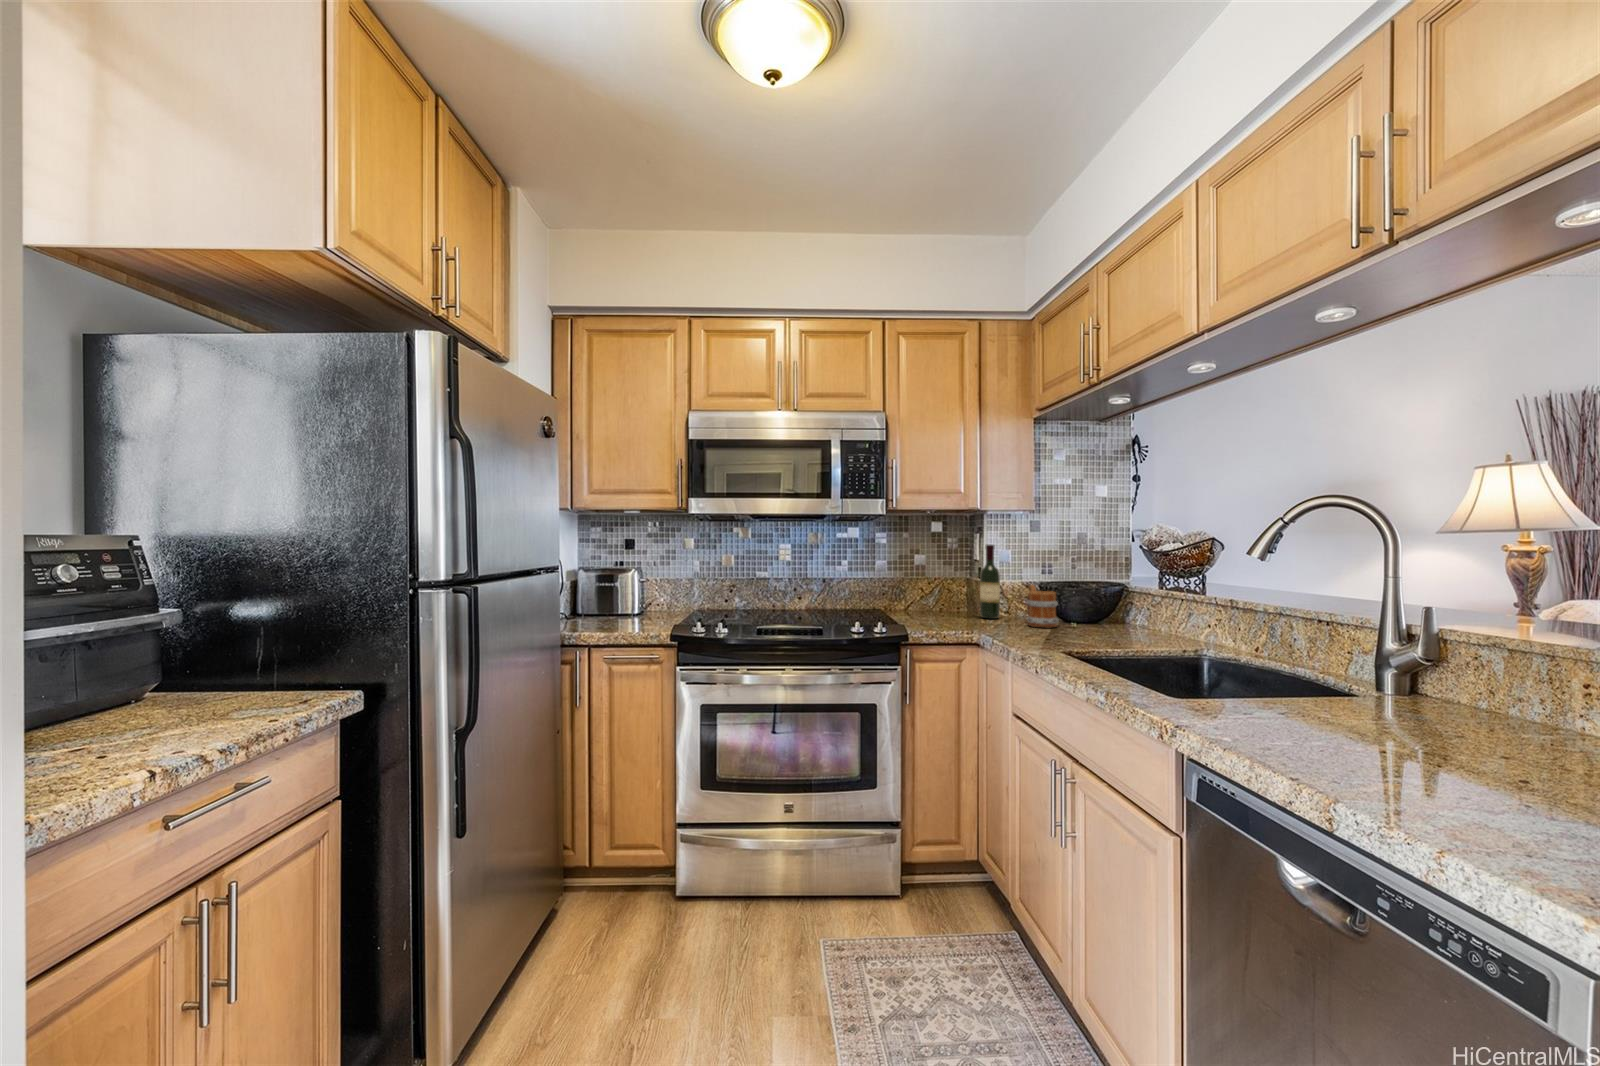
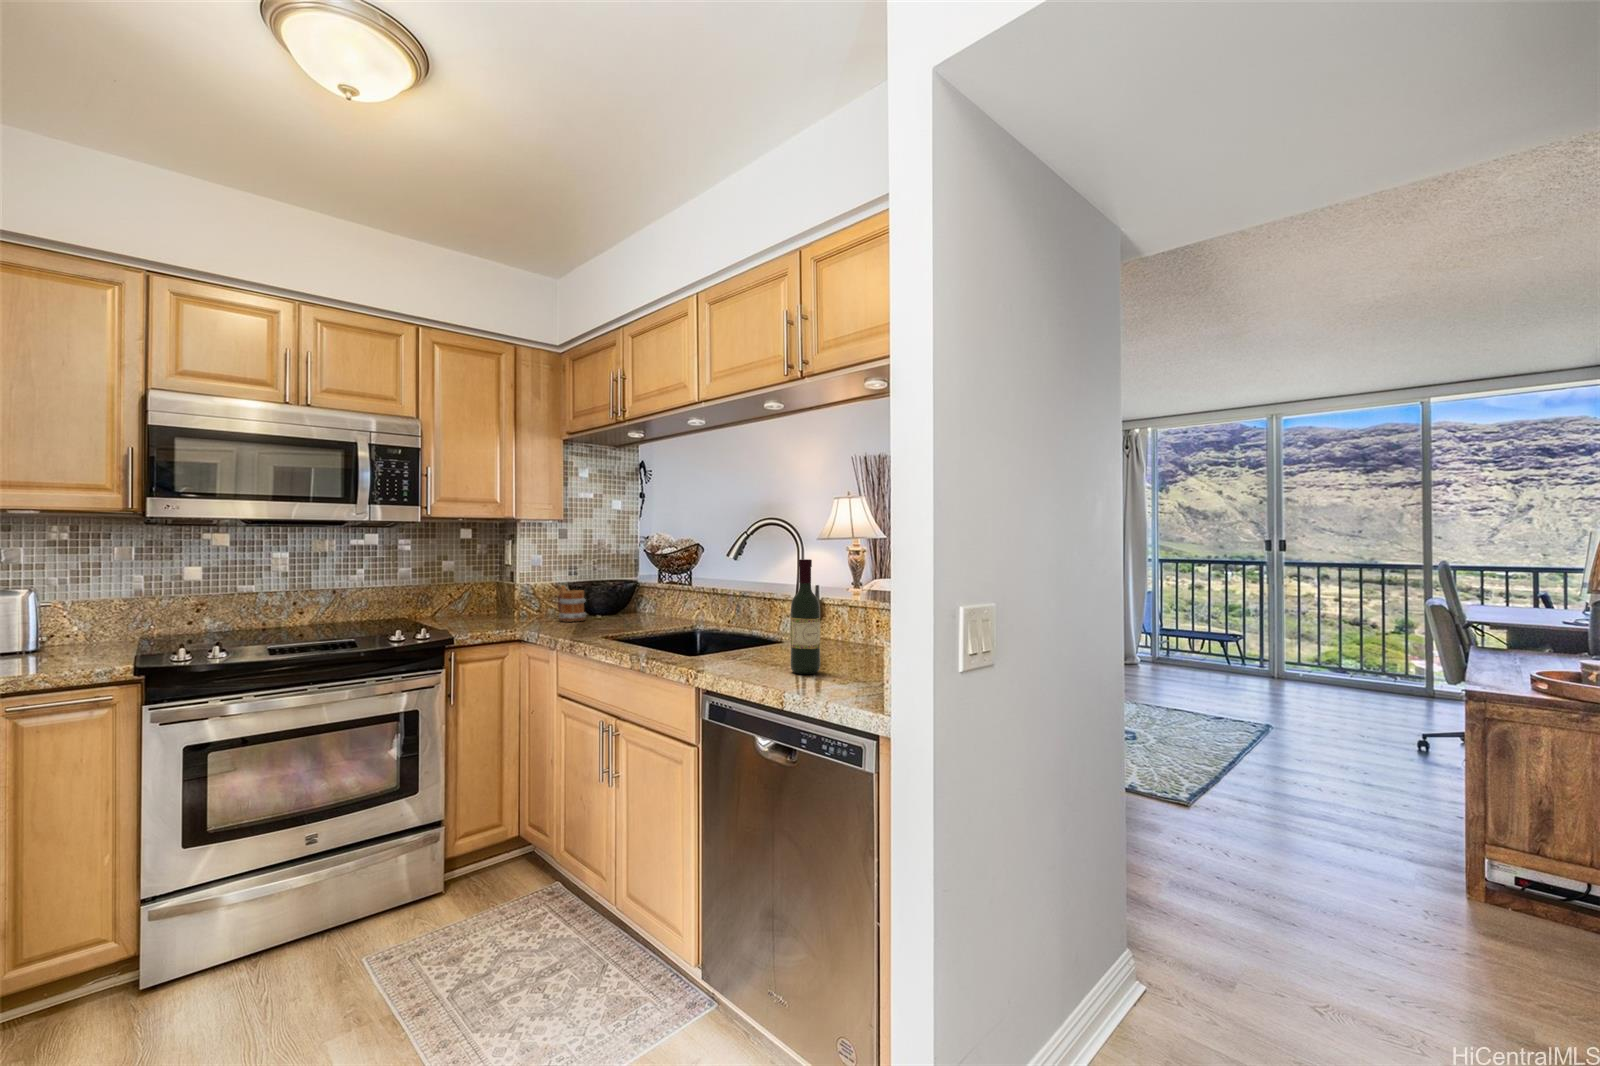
wine bottle: present [980,545,1000,619] -> present [790,559,820,674]

